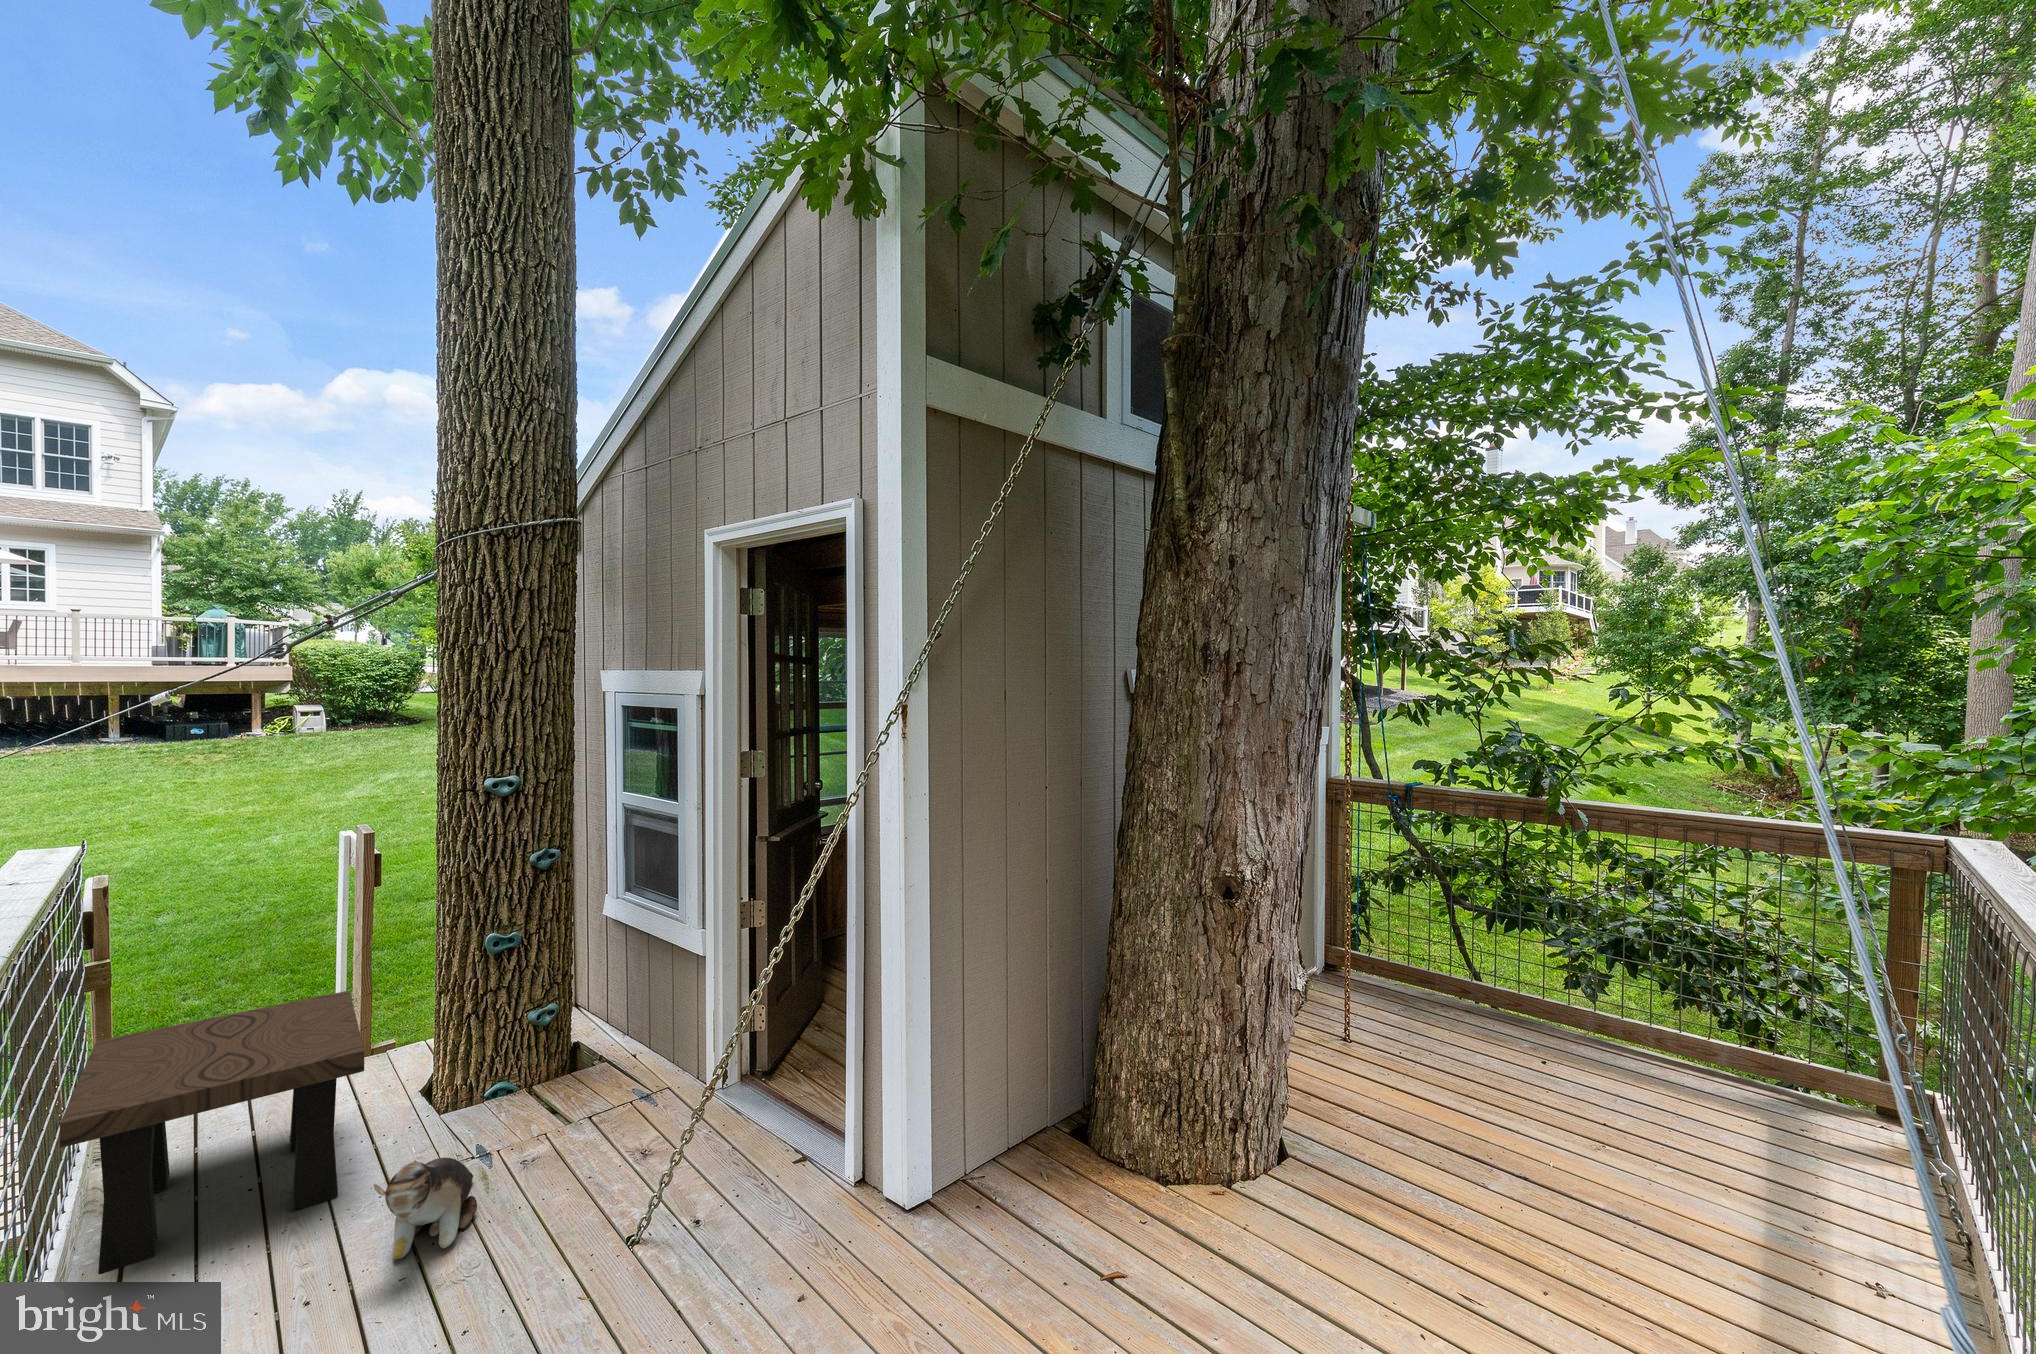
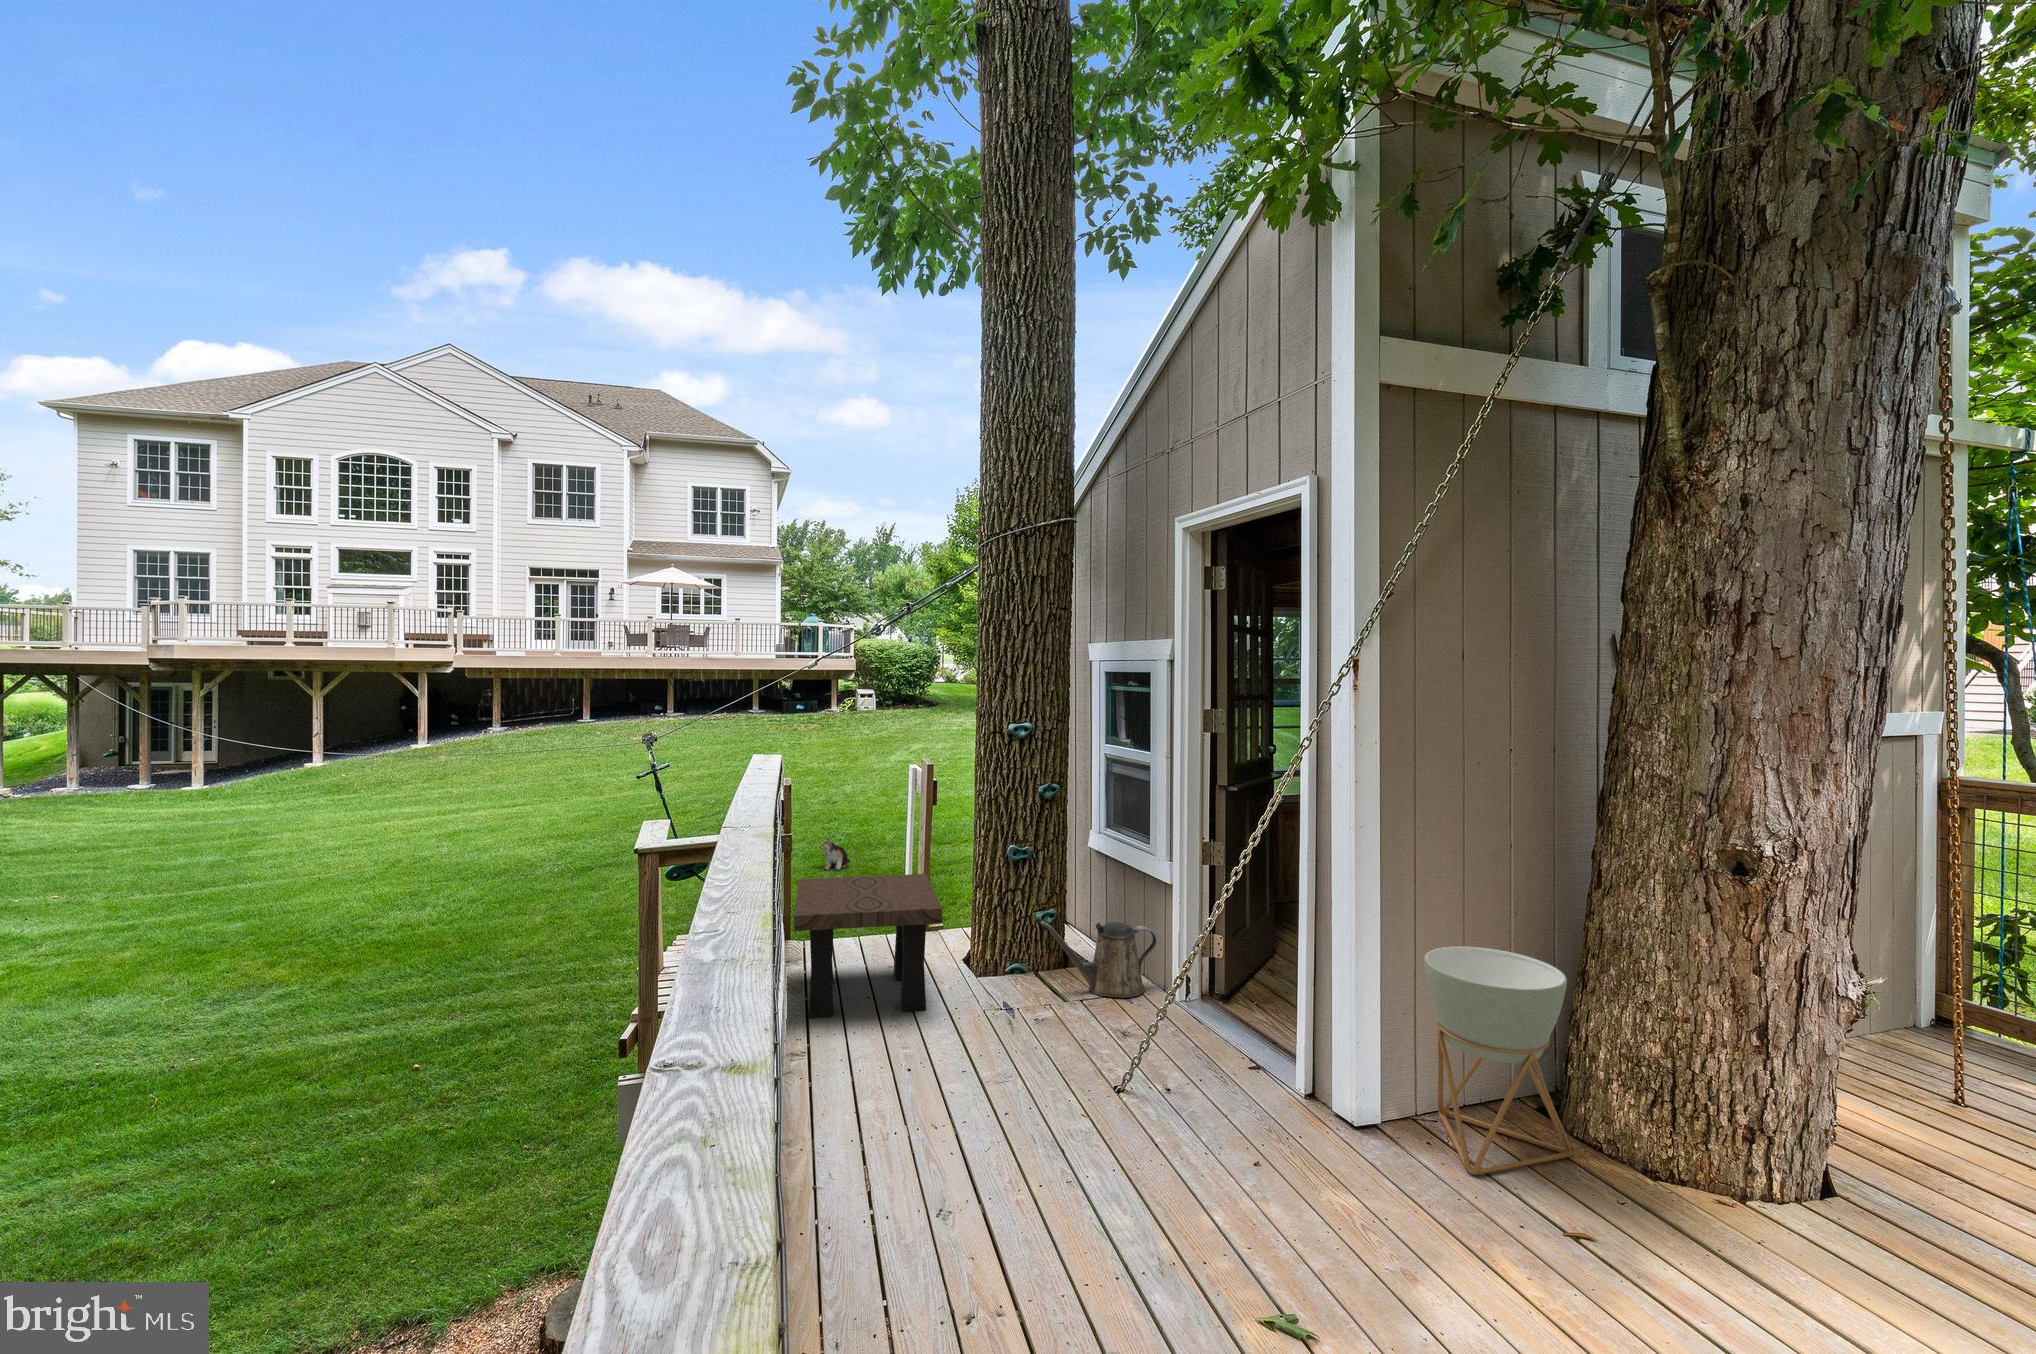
planter: none [974,989,1103,1239] -> present [1424,946,1572,1175]
watering can: none [526,1005,687,1104] -> present [1040,921,1157,998]
plush toy: present [374,1158,477,1260] -> present [820,840,850,870]

